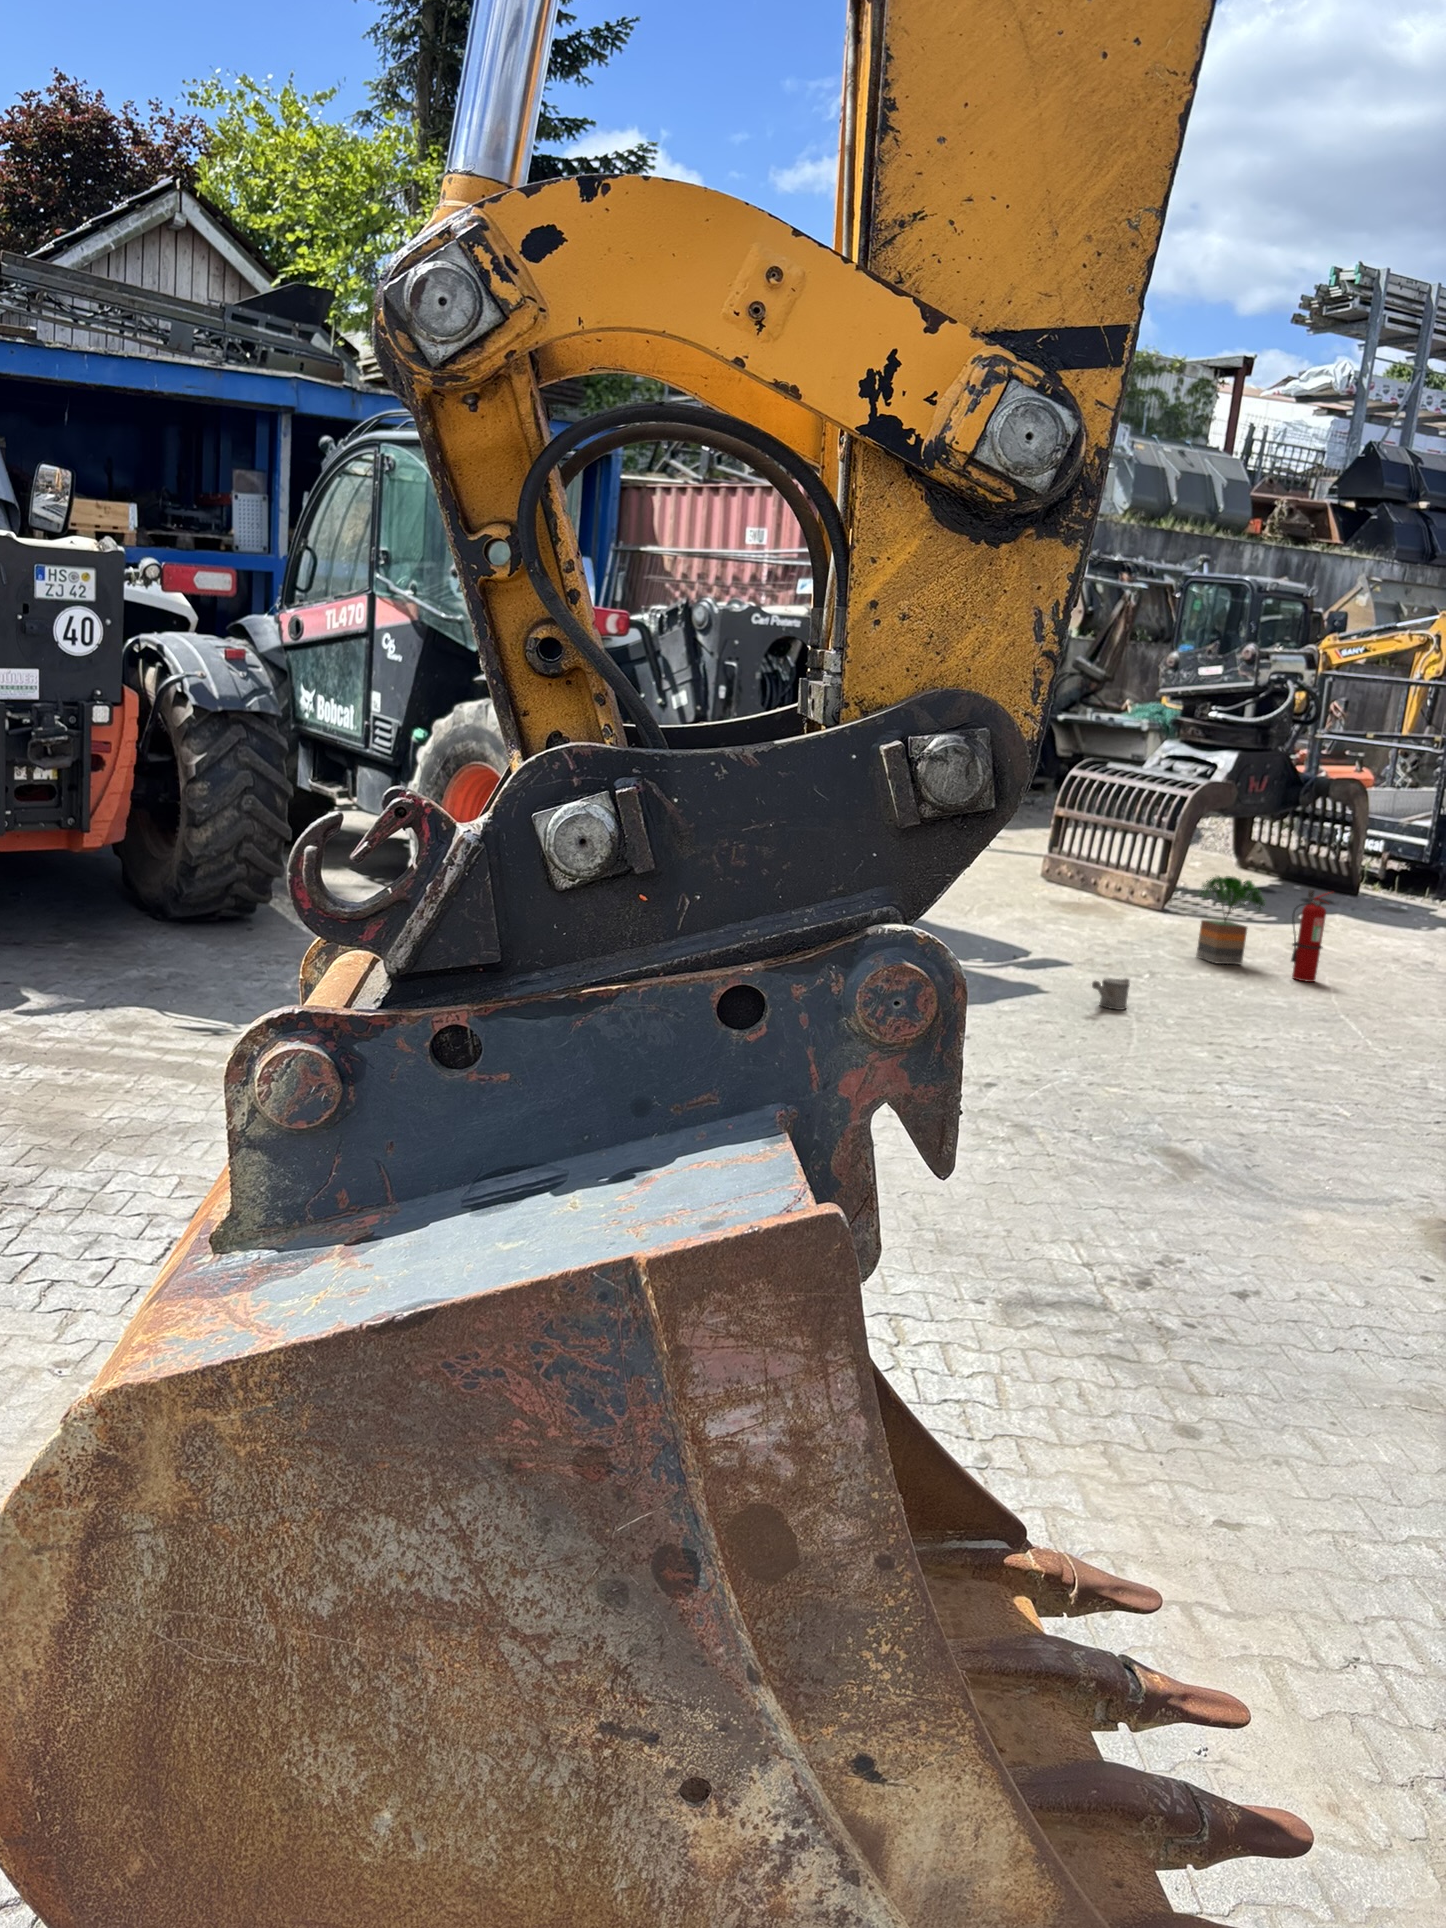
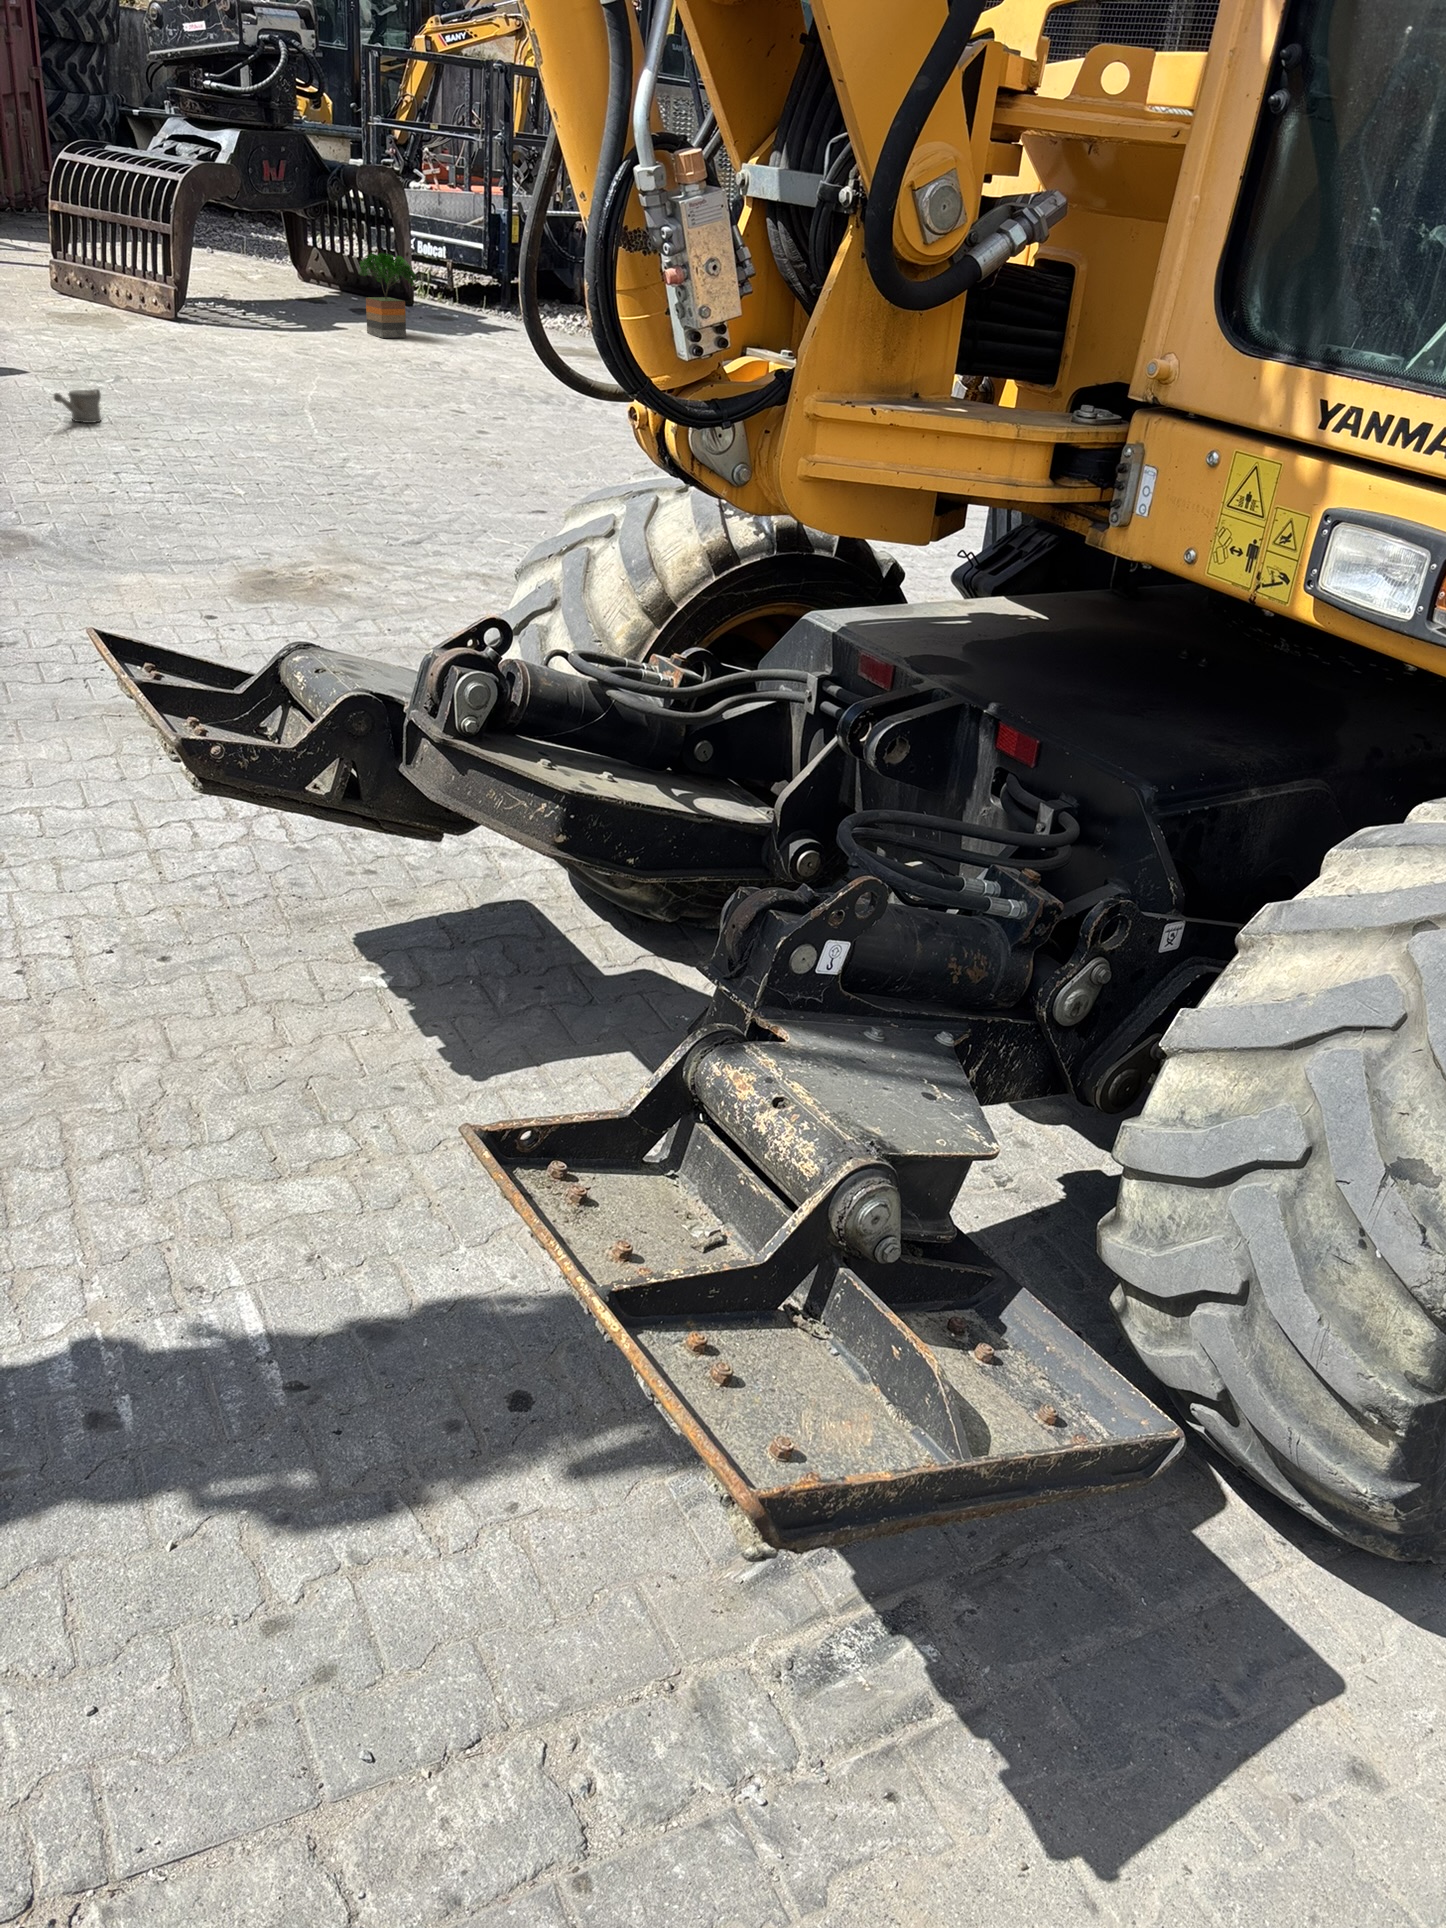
potted tree: present [1196,876,1265,964] -> present [360,253,416,338]
fire extinguisher: present [1291,890,1329,982] -> none [275,280,312,379]

